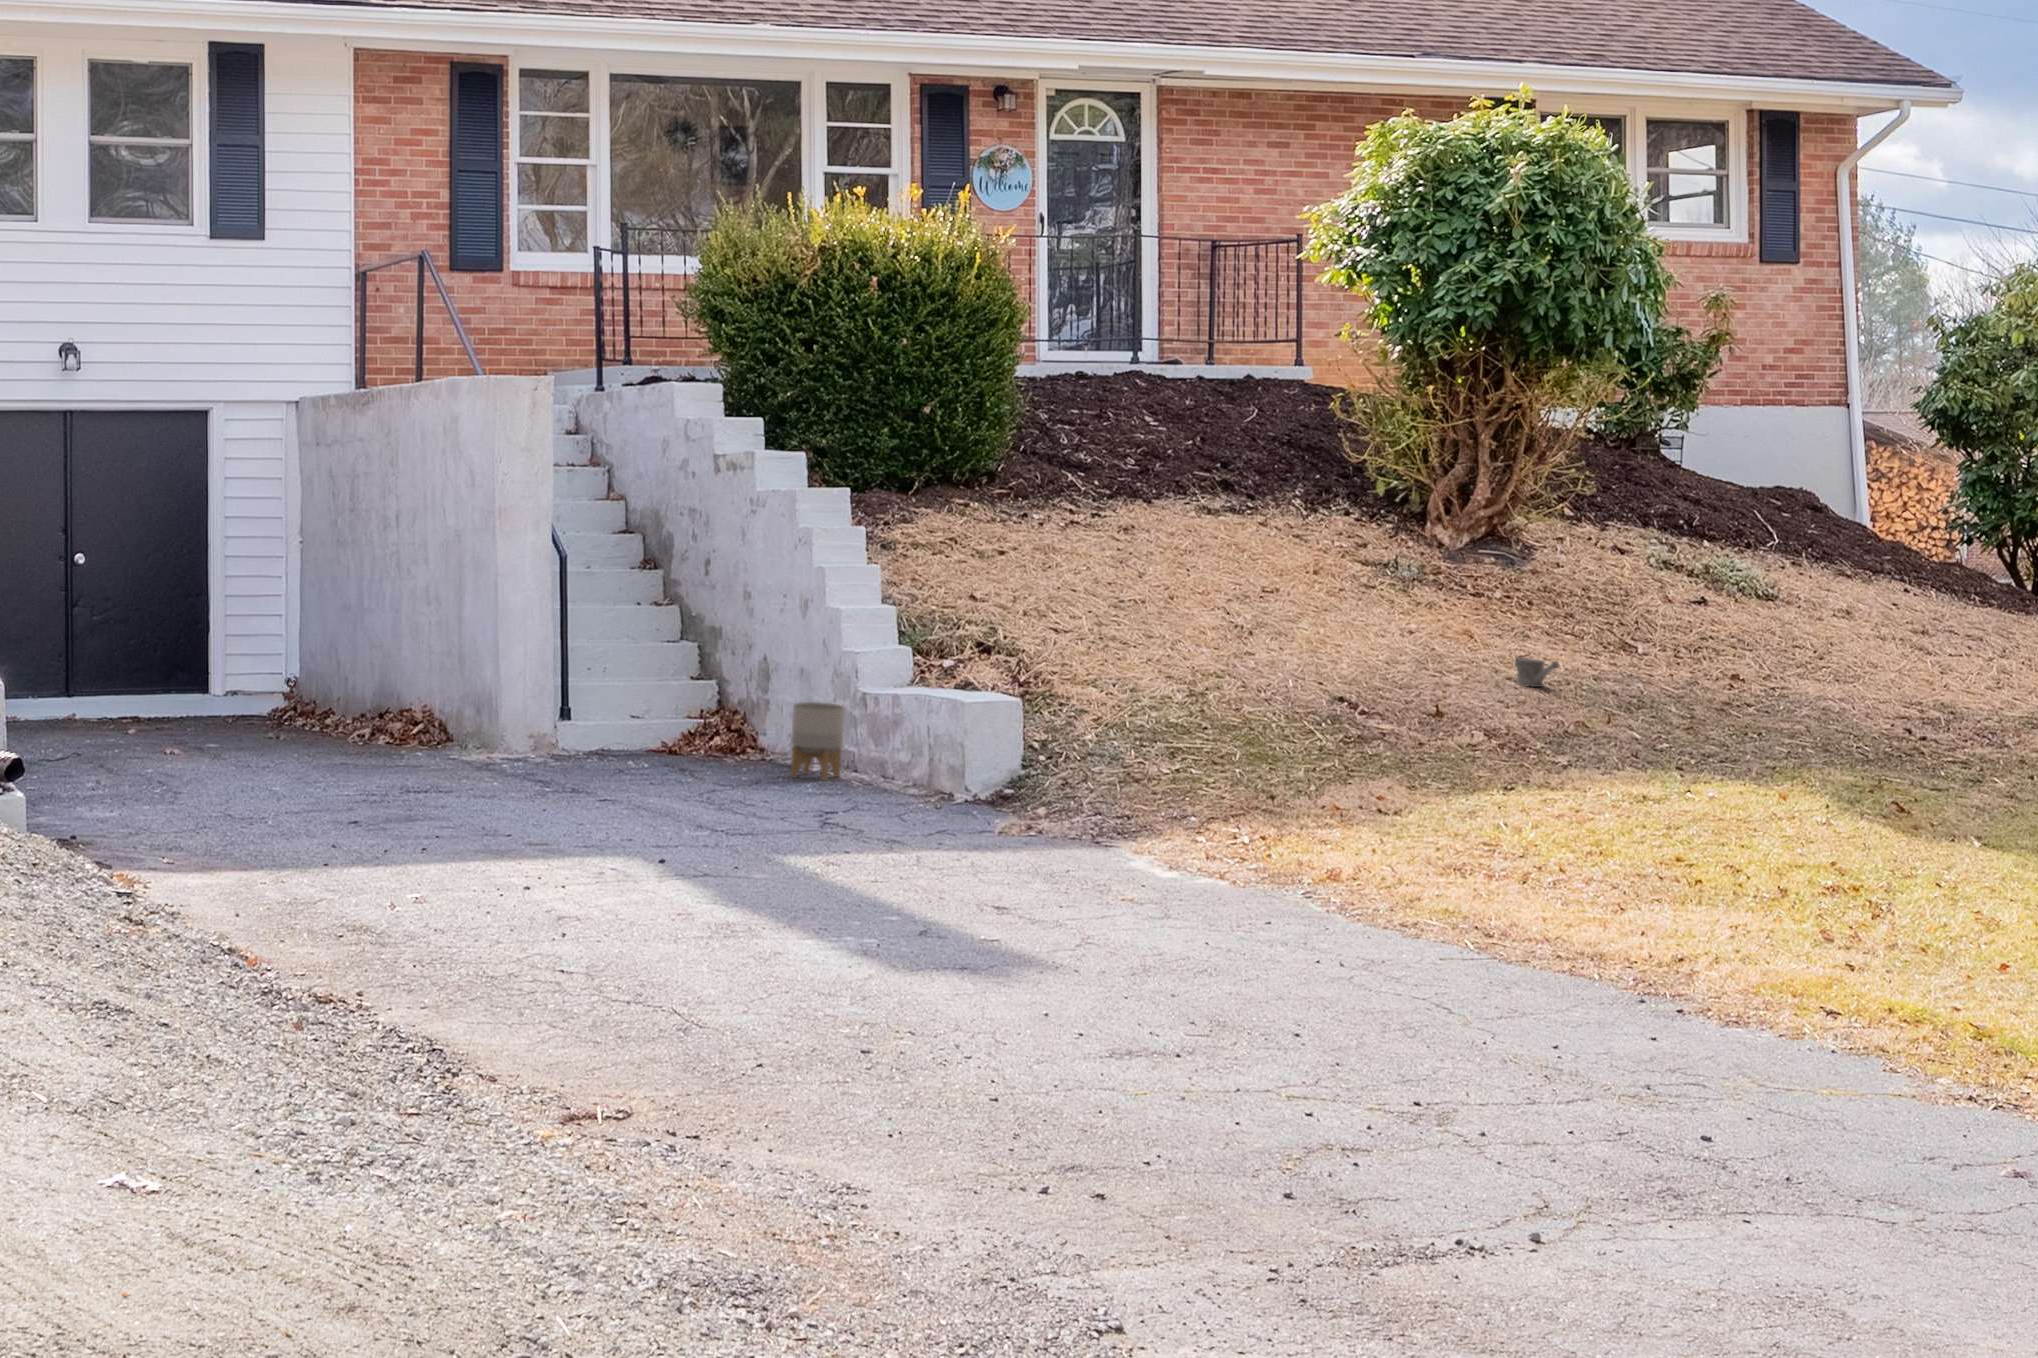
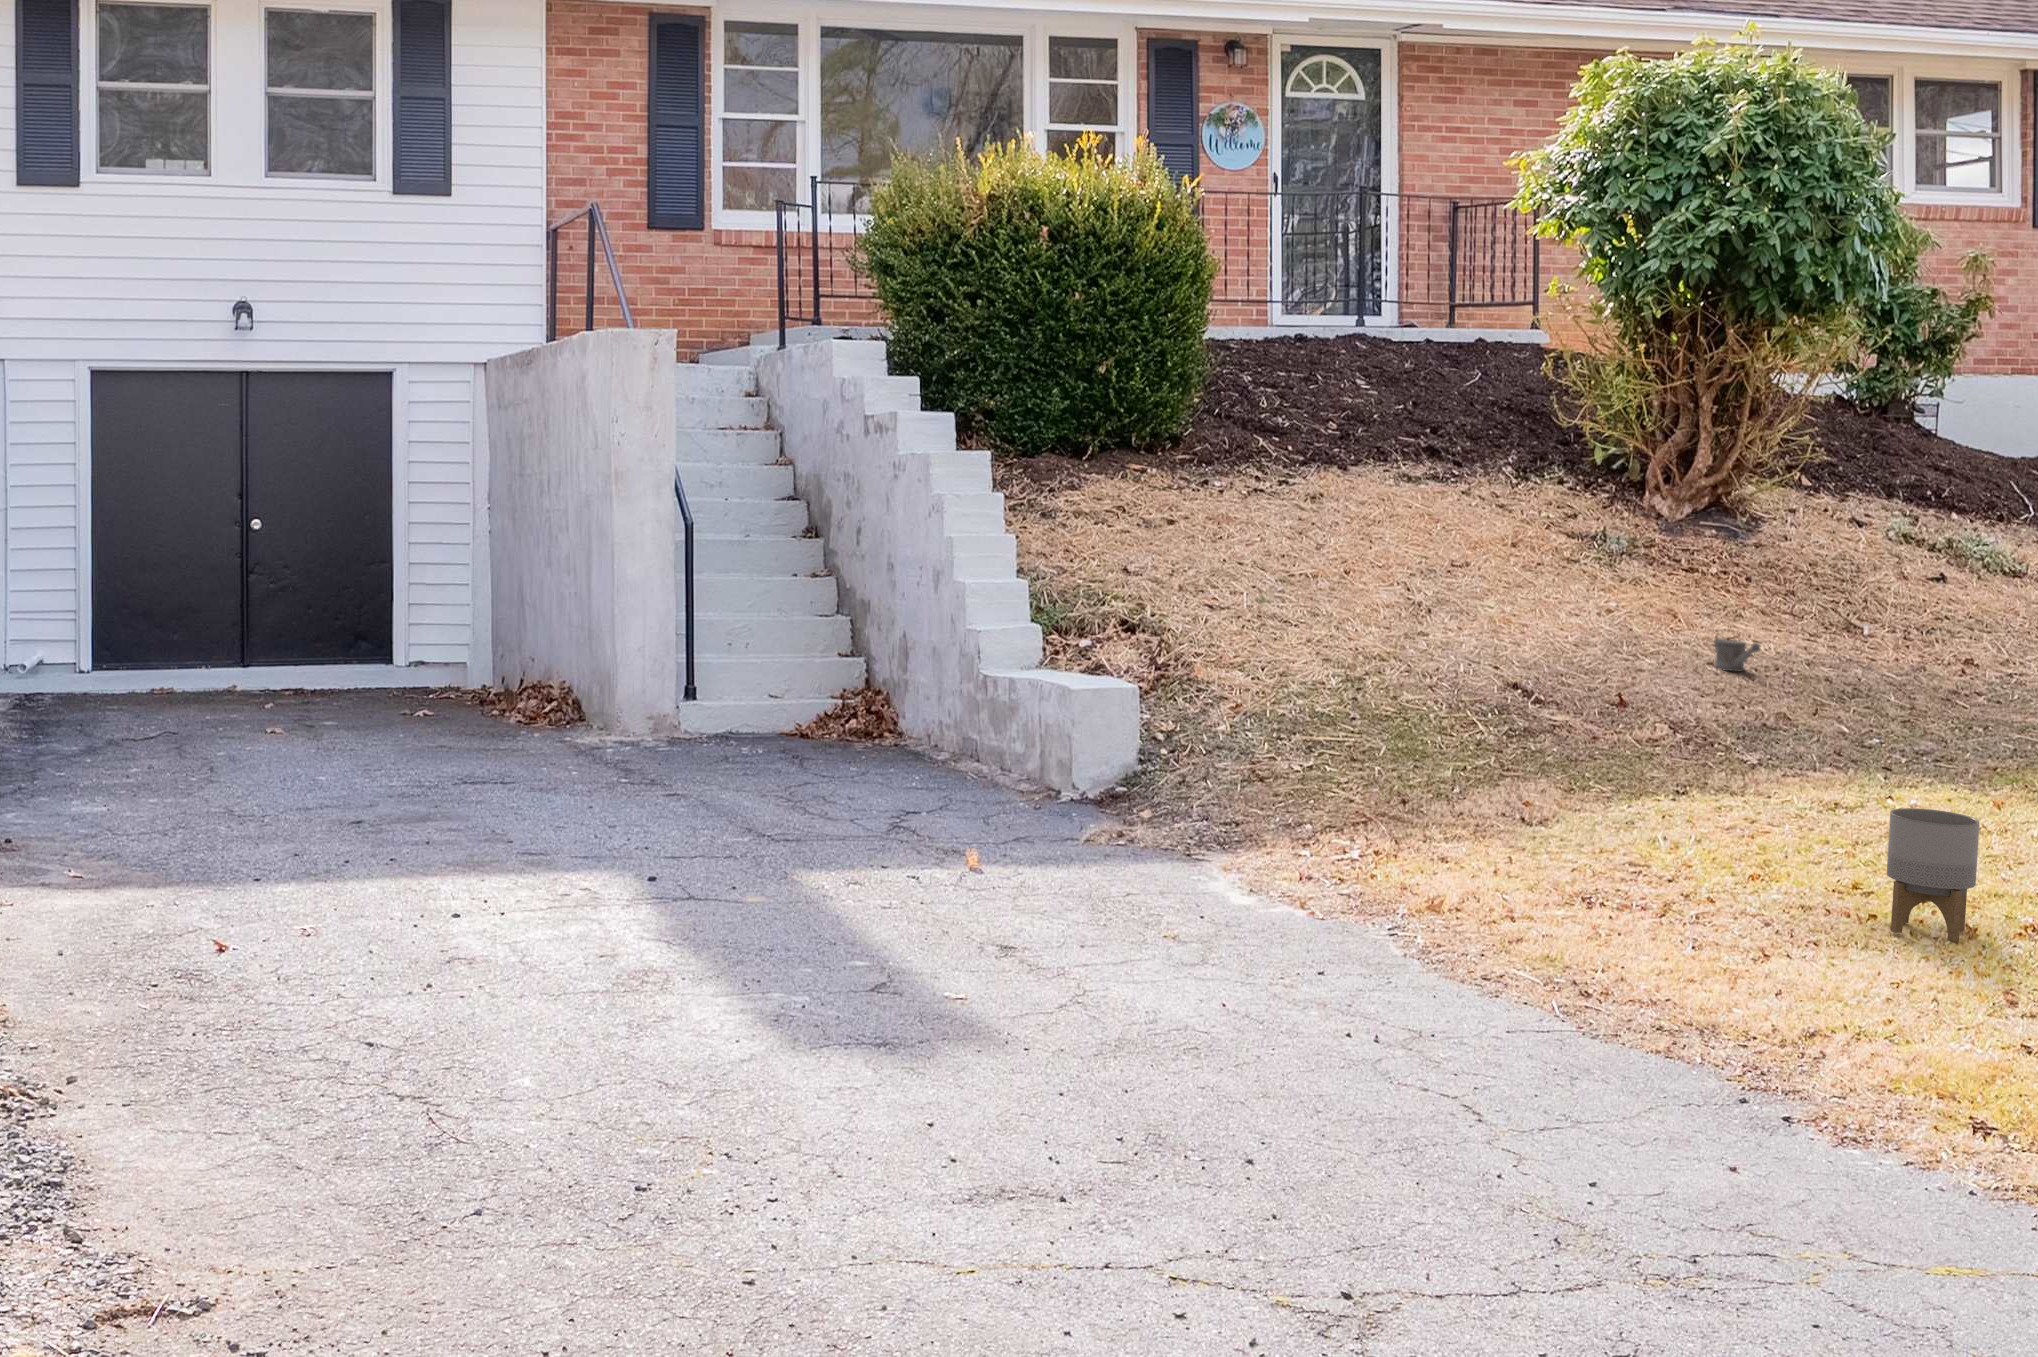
planter: present [791,702,845,781] -> present [1887,808,1979,942]

